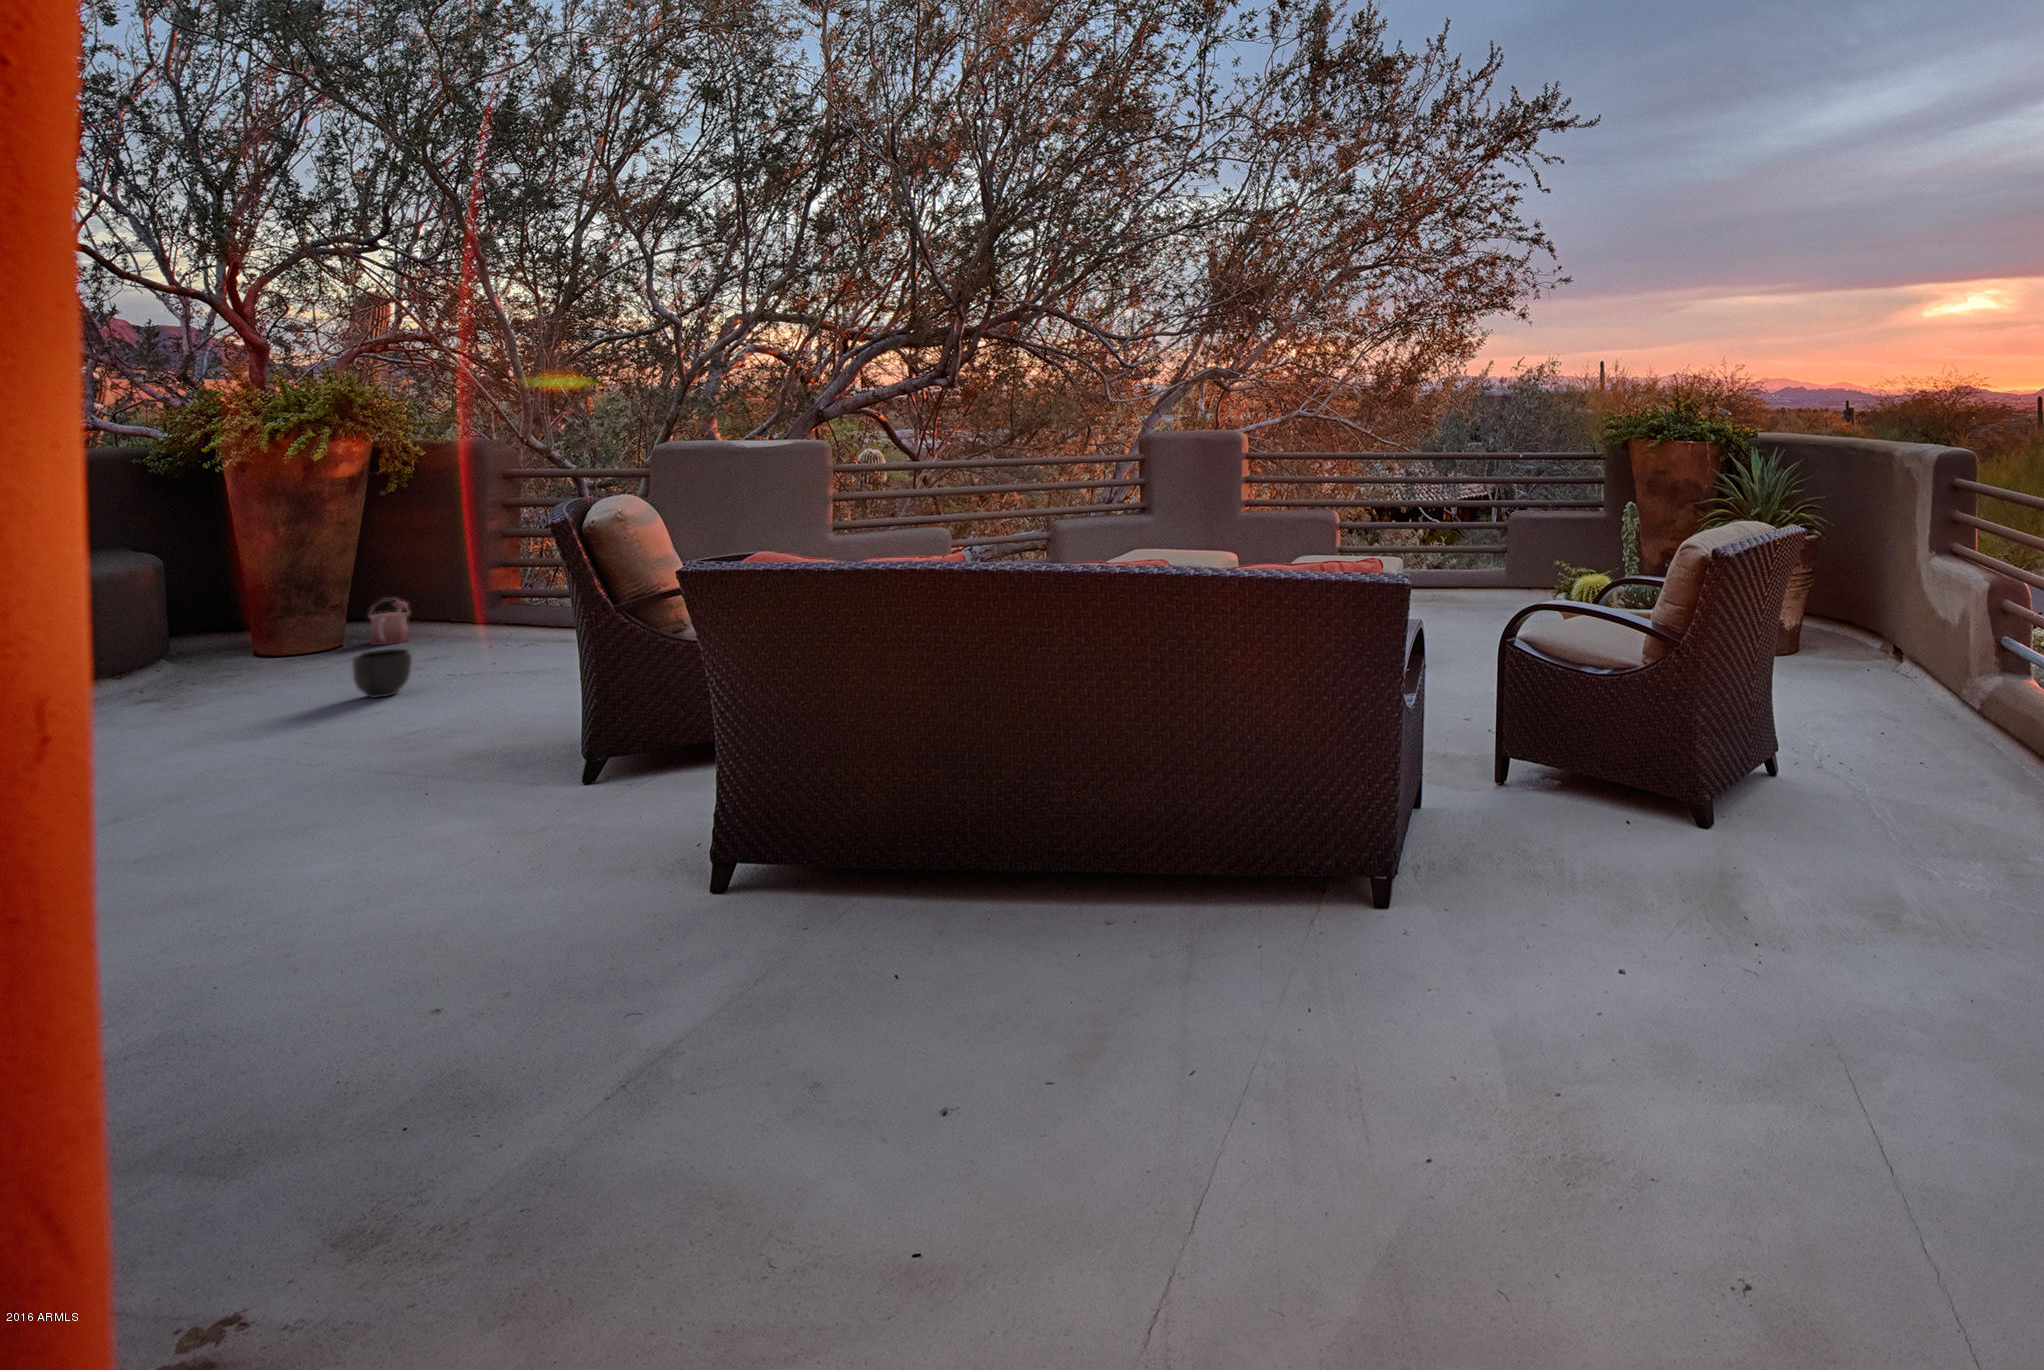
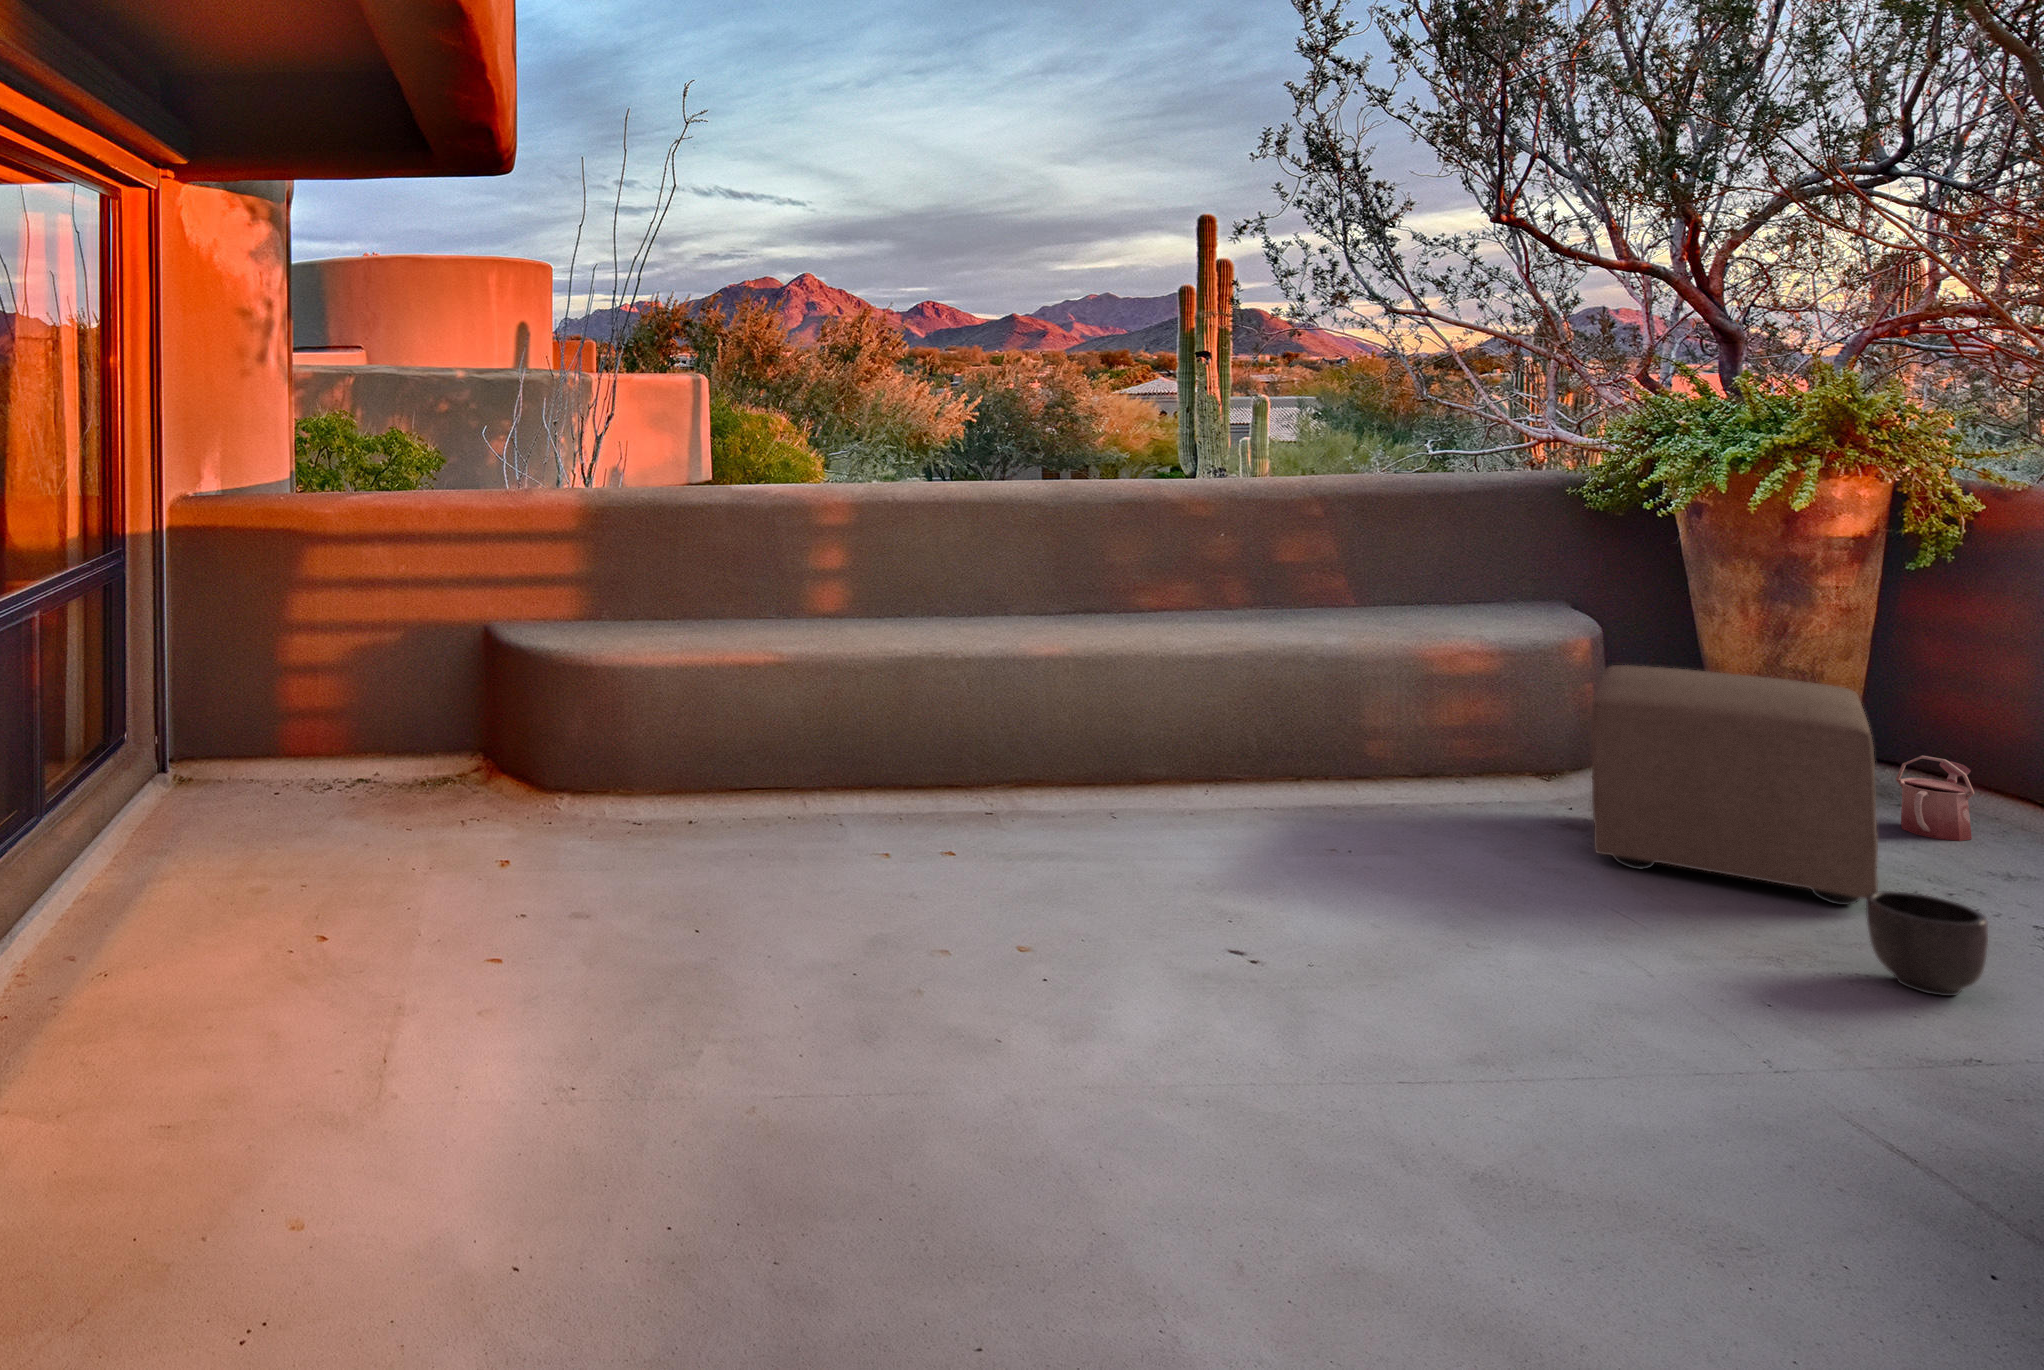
ottoman: none [175,561,358,697] -> present [1591,665,1878,905]

